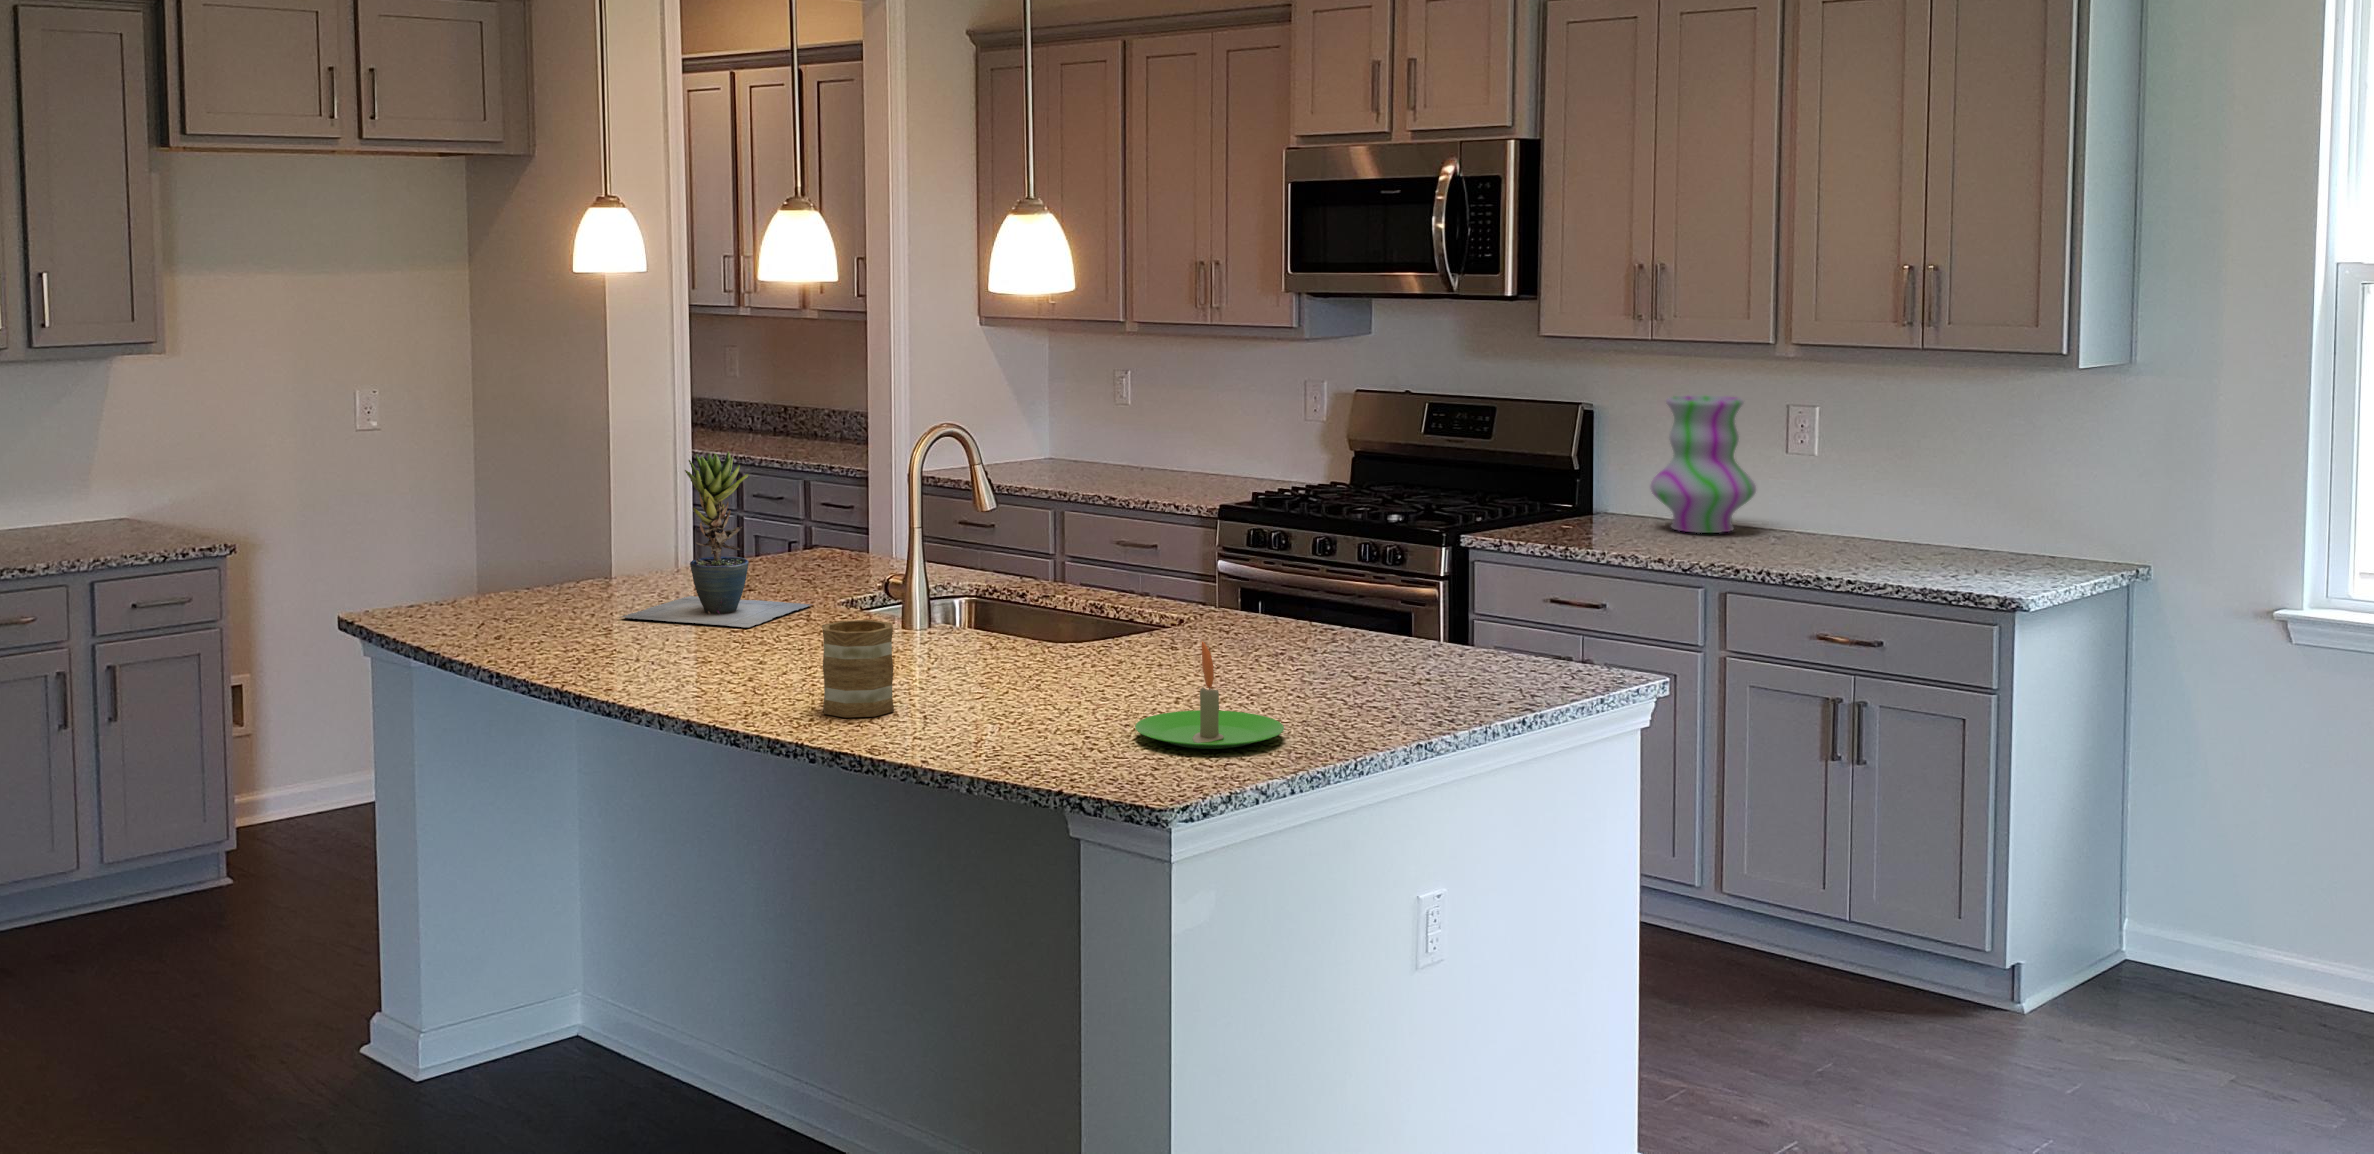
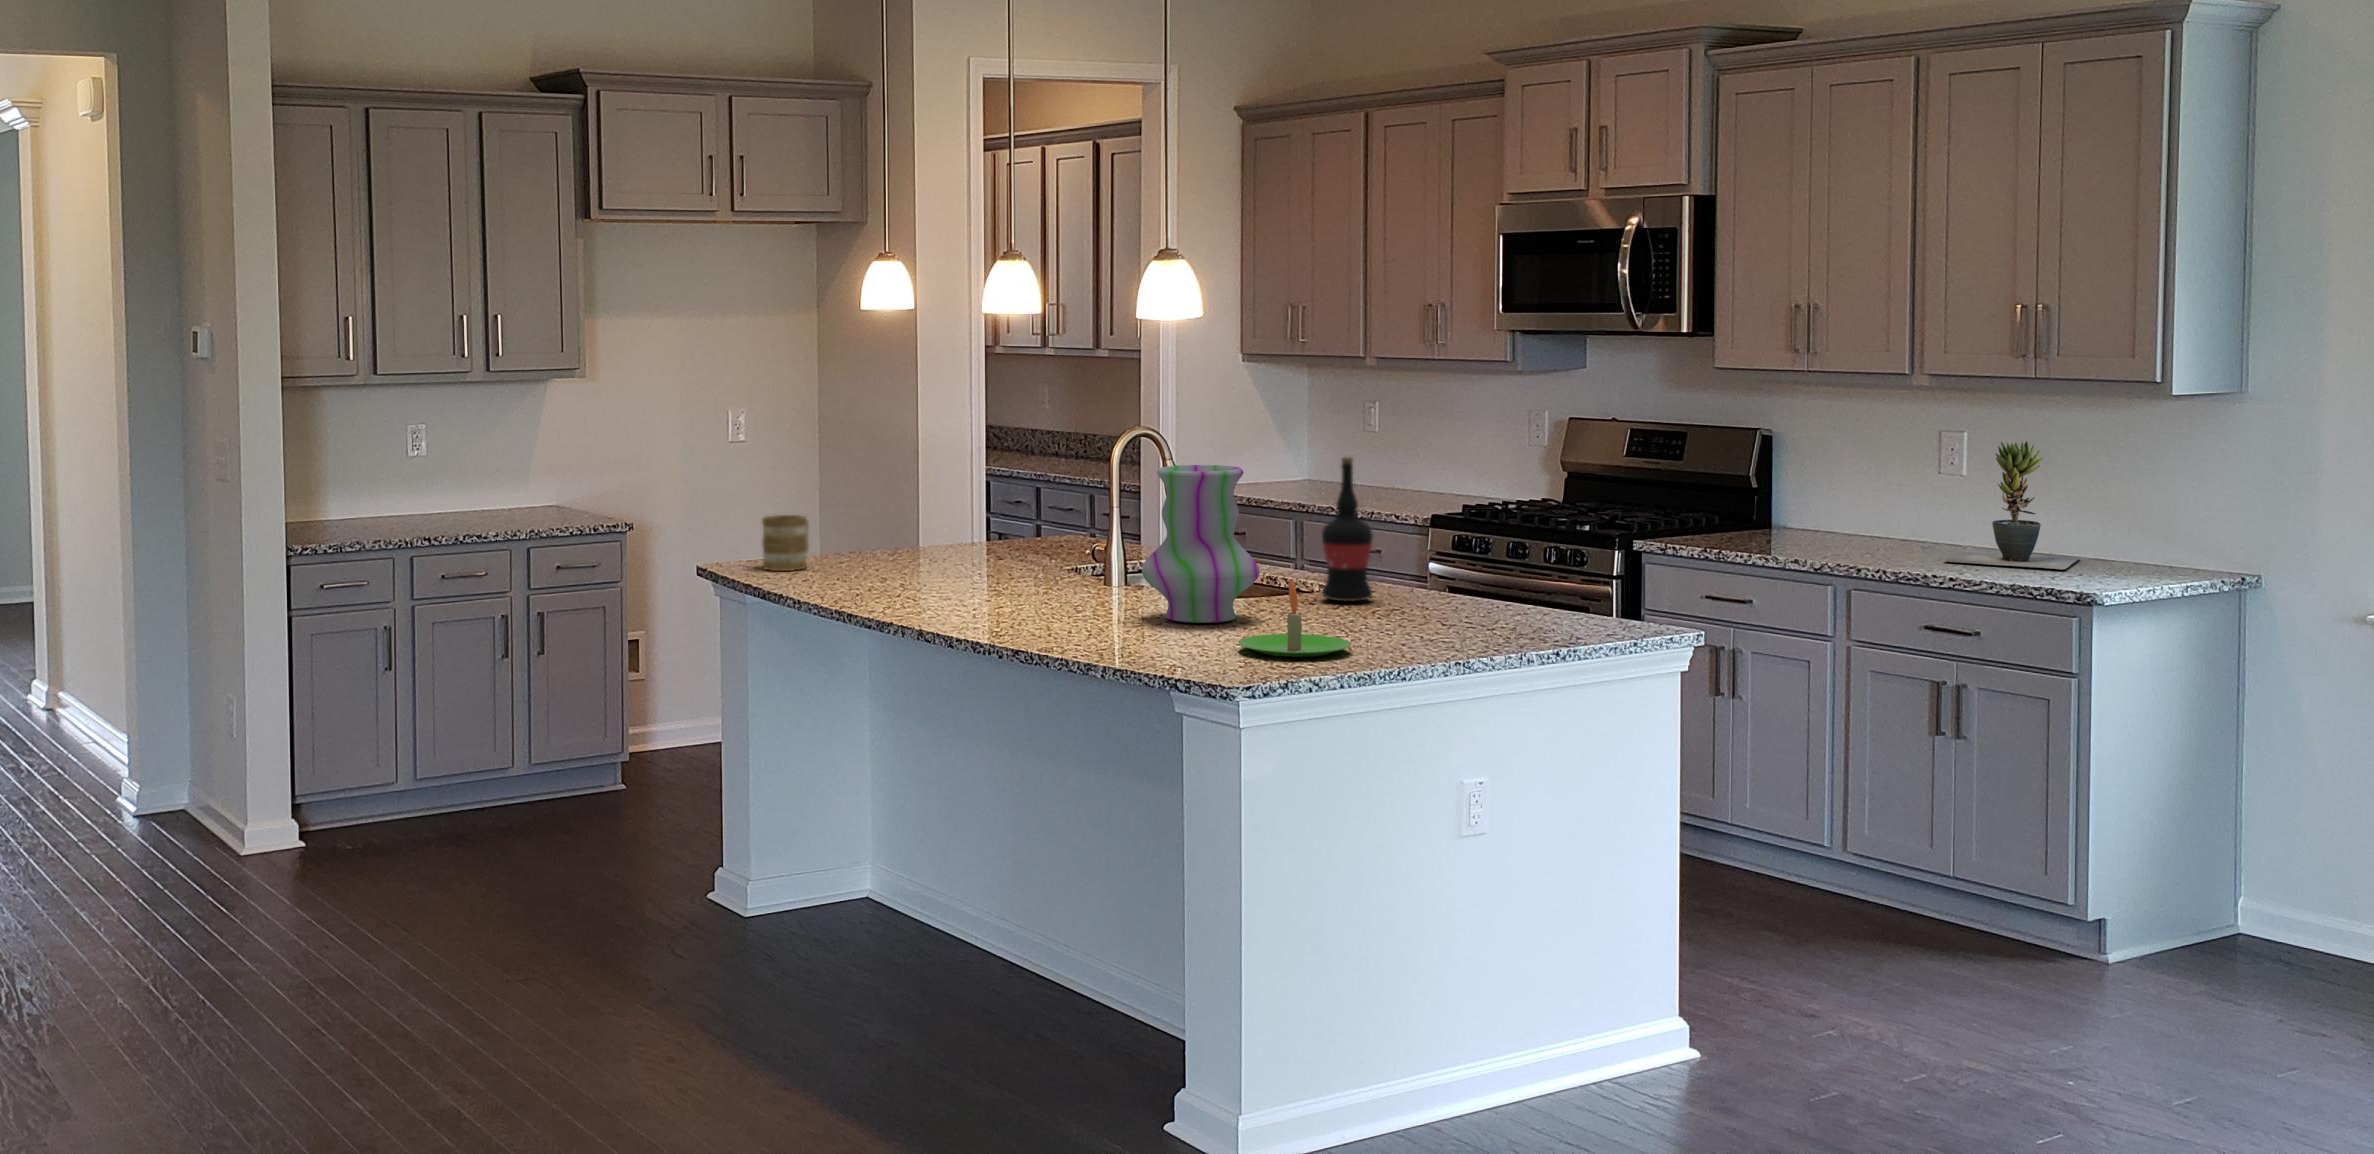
vase: present [1651,396,1756,533] -> present [1142,465,1260,623]
potted plant: present [620,452,811,627] -> present [1943,441,2080,569]
wine bottle: none [1187,463,1251,648] -> present [1322,457,1373,602]
mug: present [822,620,894,717] -> present [762,515,809,571]

